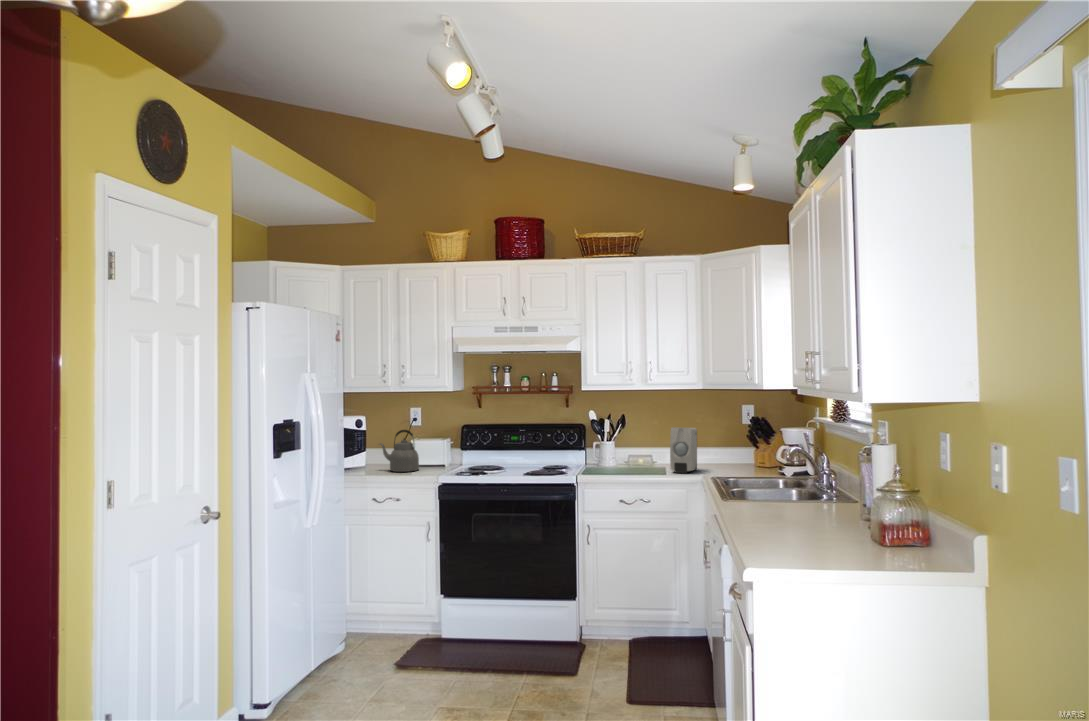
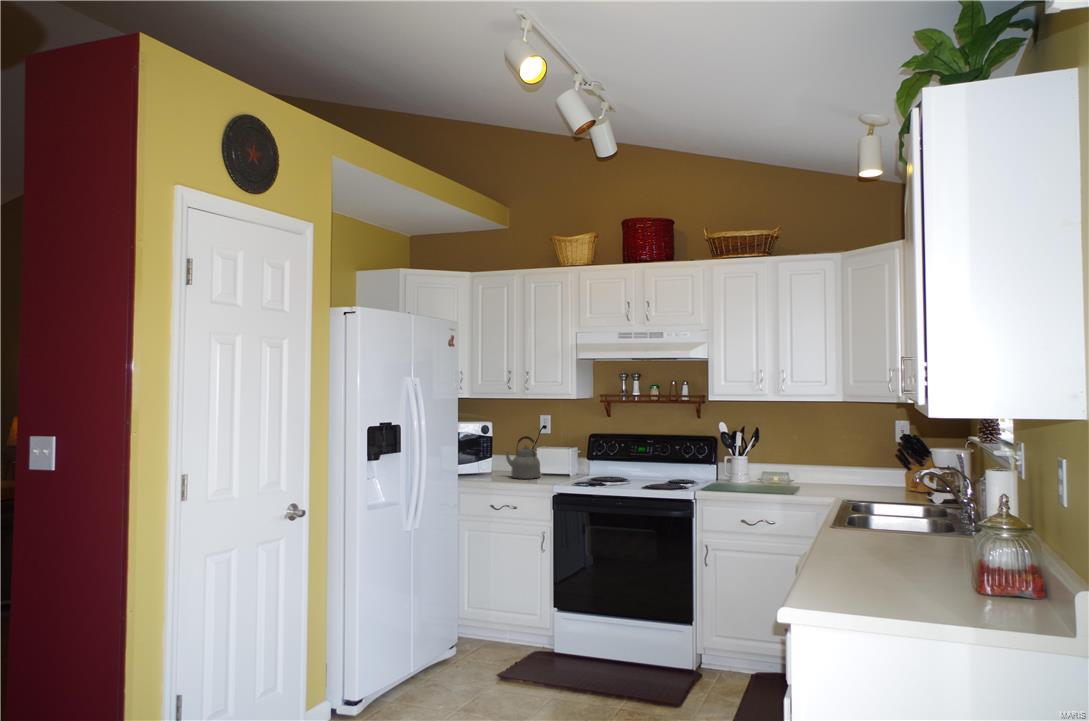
soap dispenser: present [670,427,697,473] -> none [804,444,838,496]

